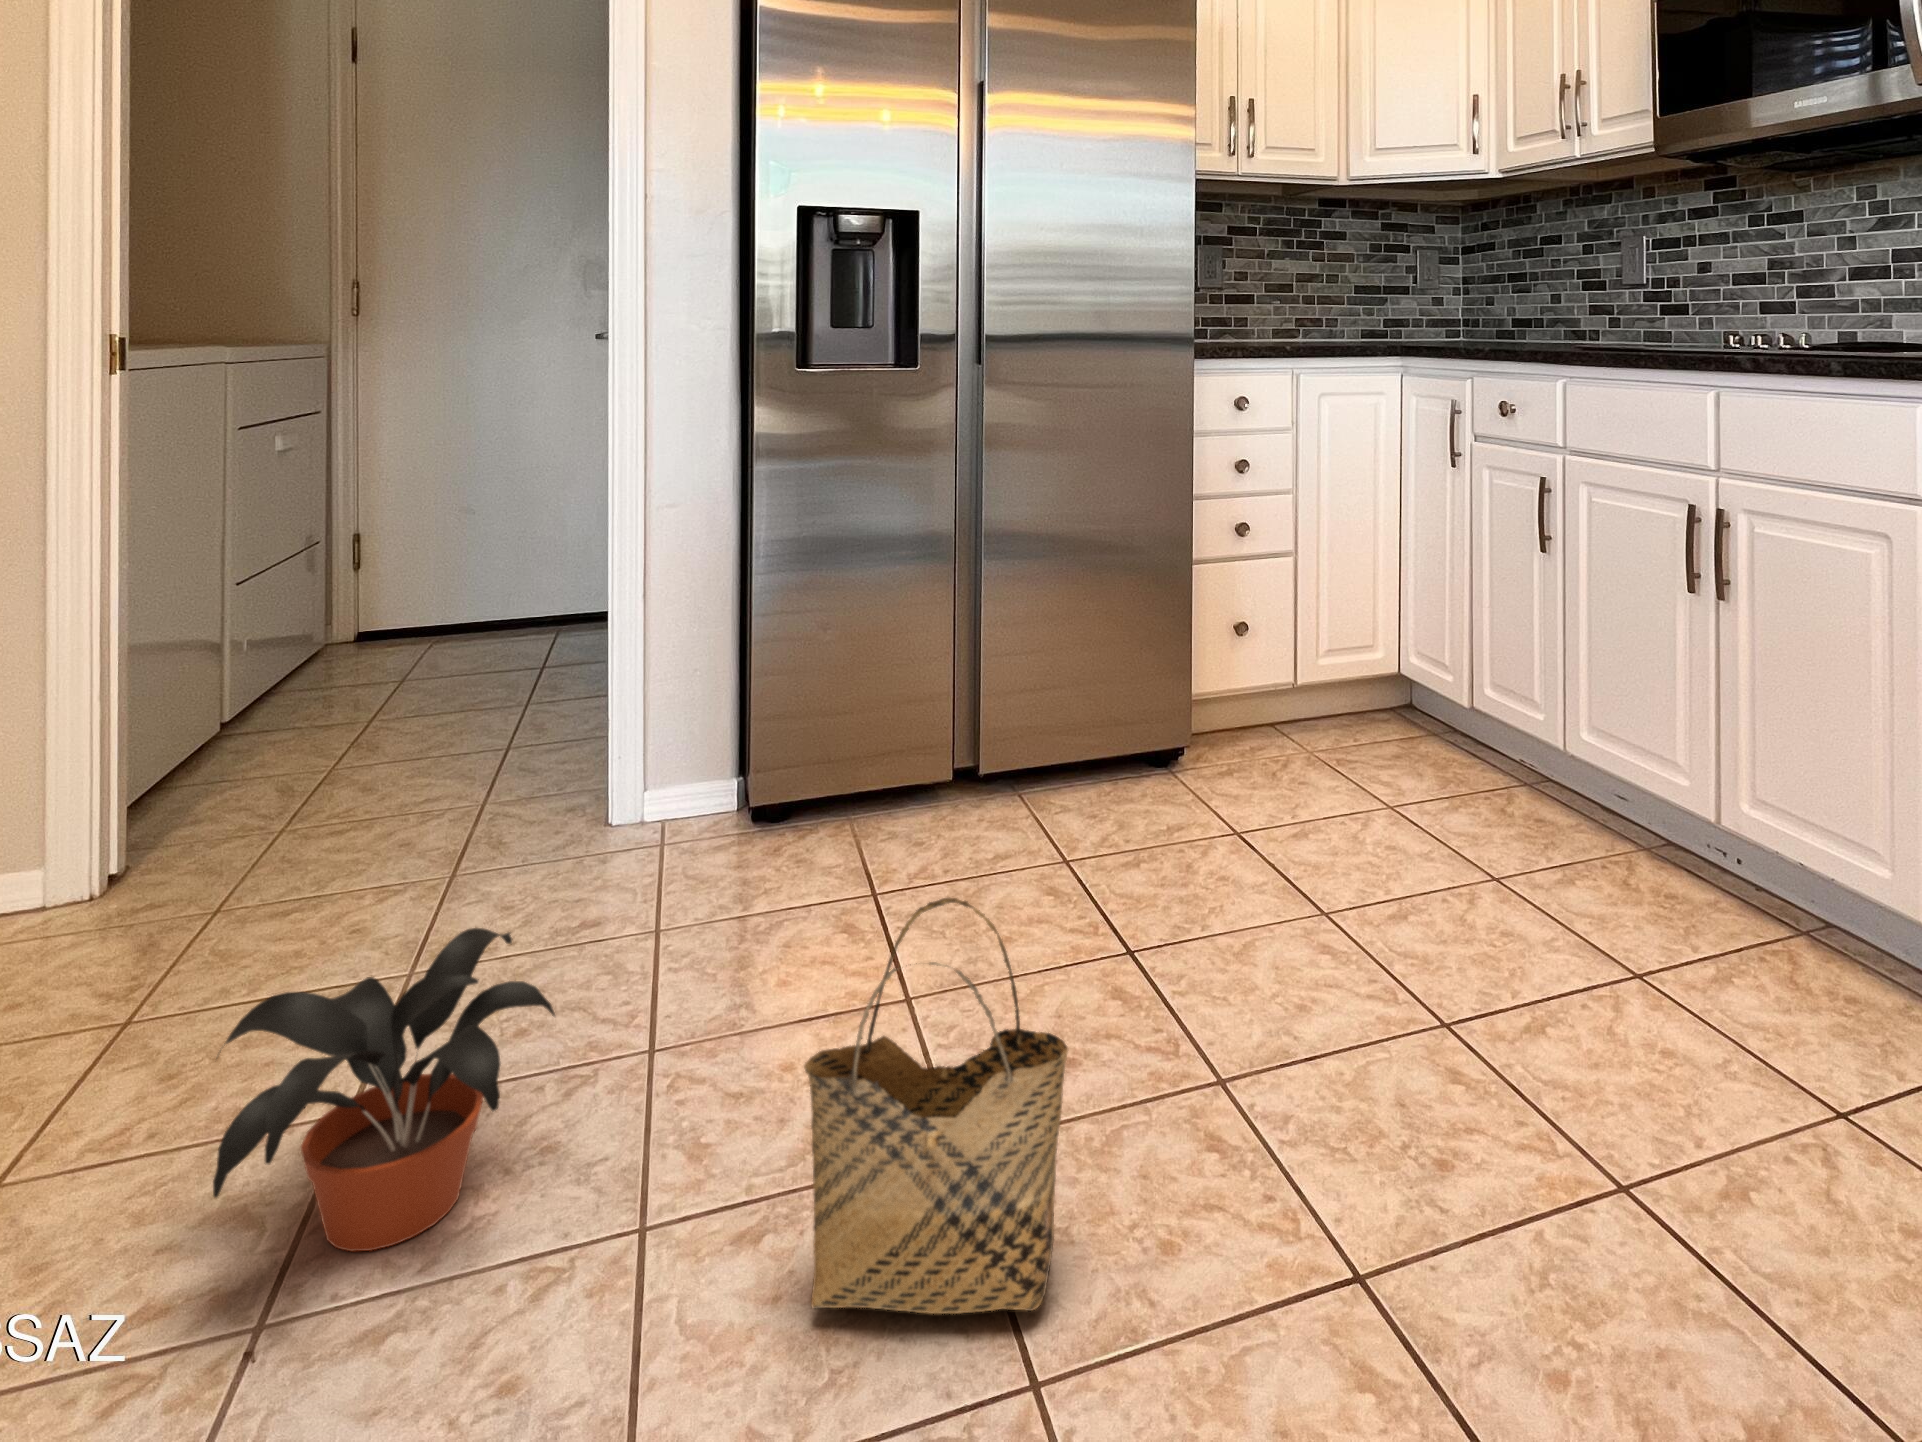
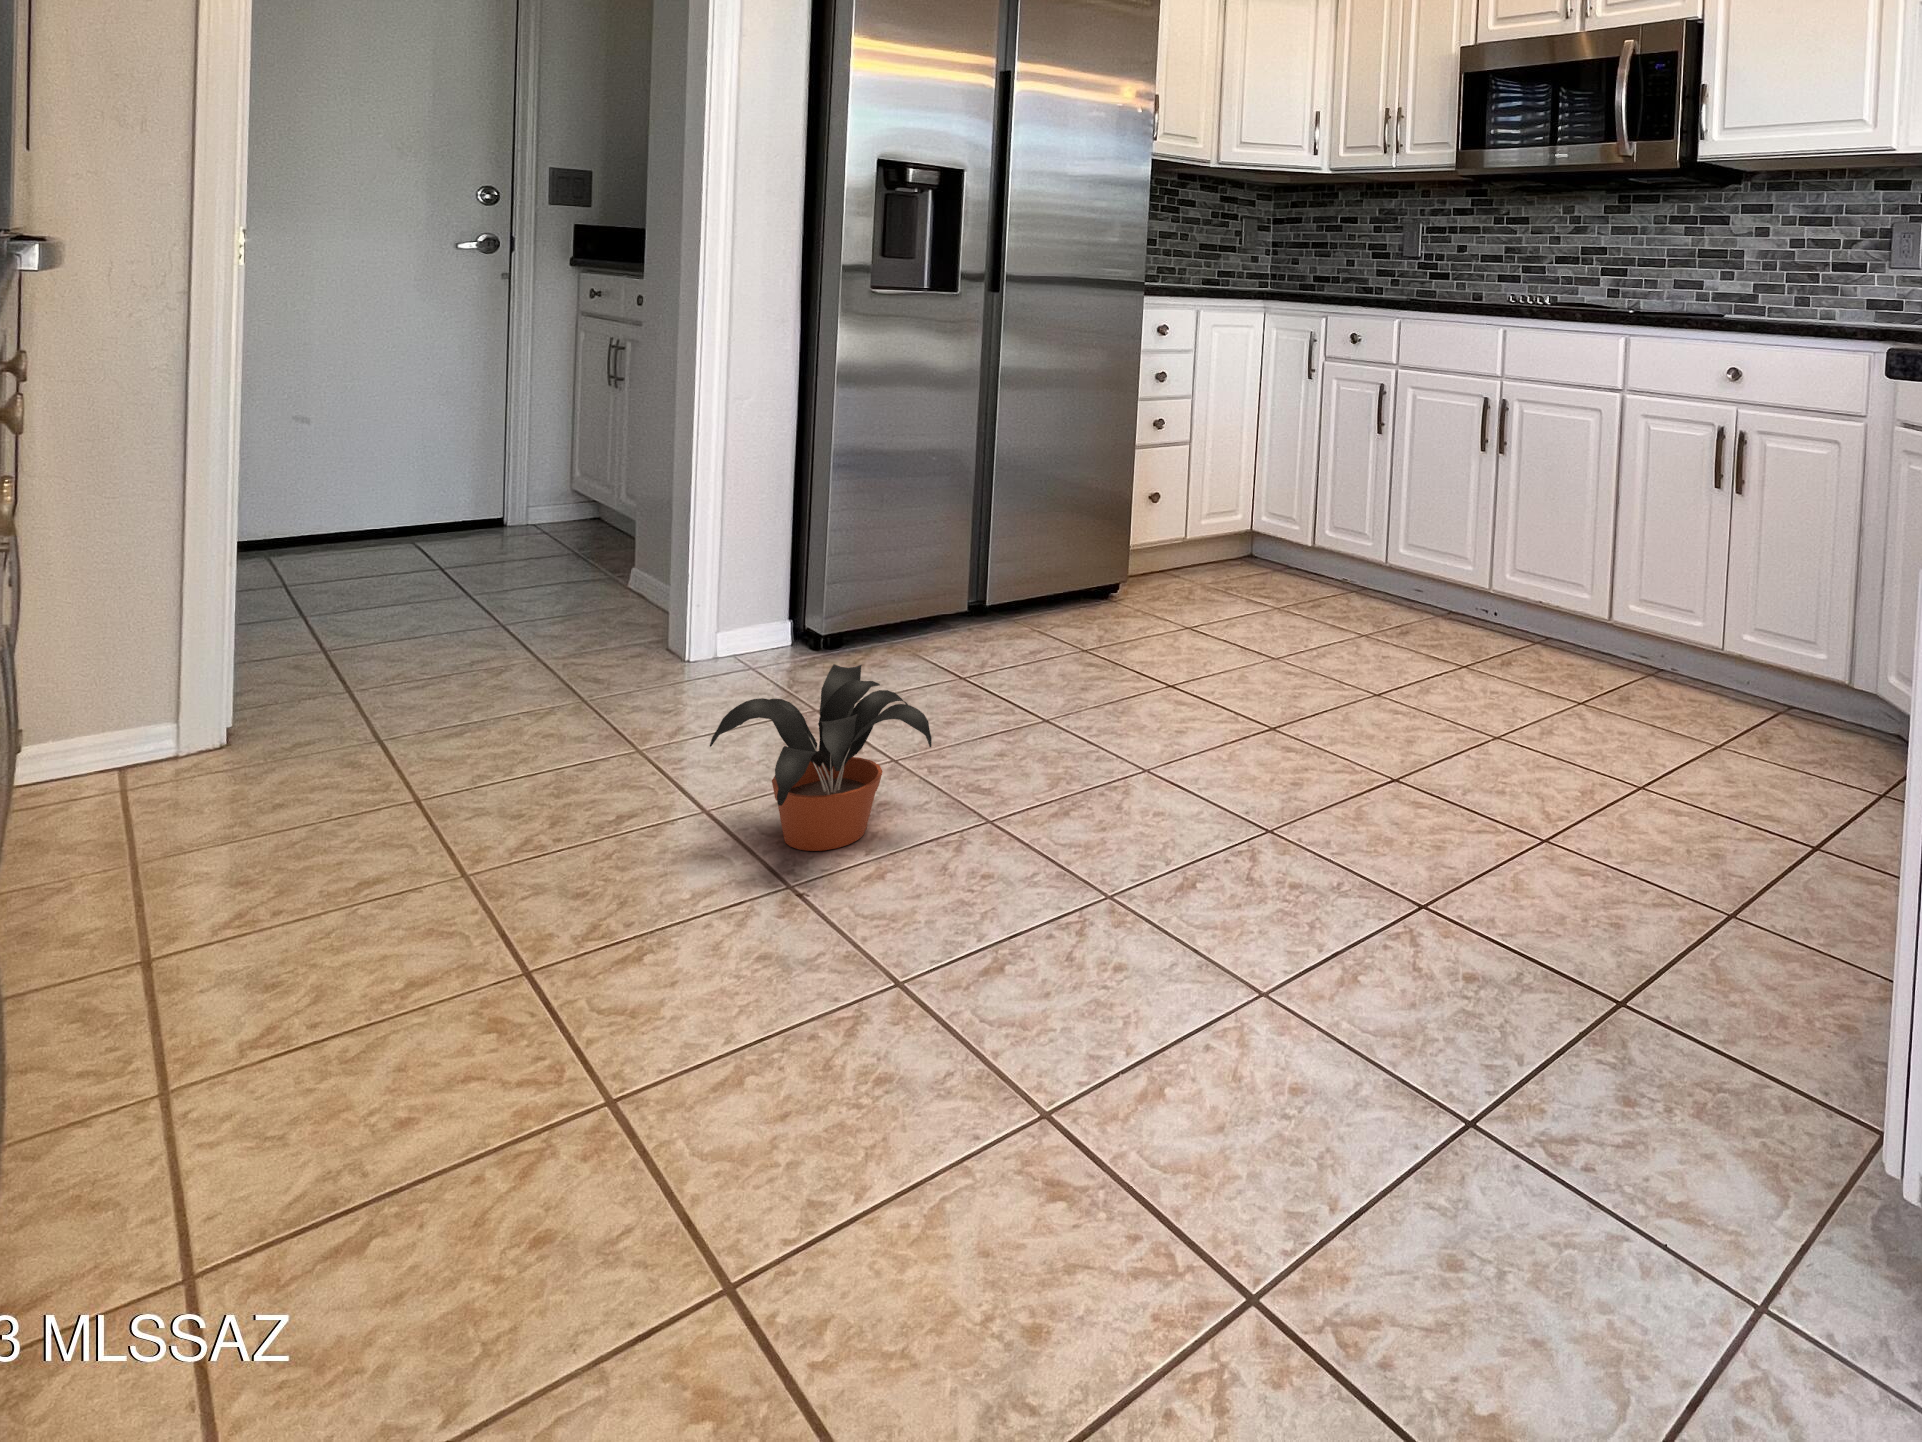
woven basket: present [804,898,1068,1314] -> none [1131,604,1266,821]

